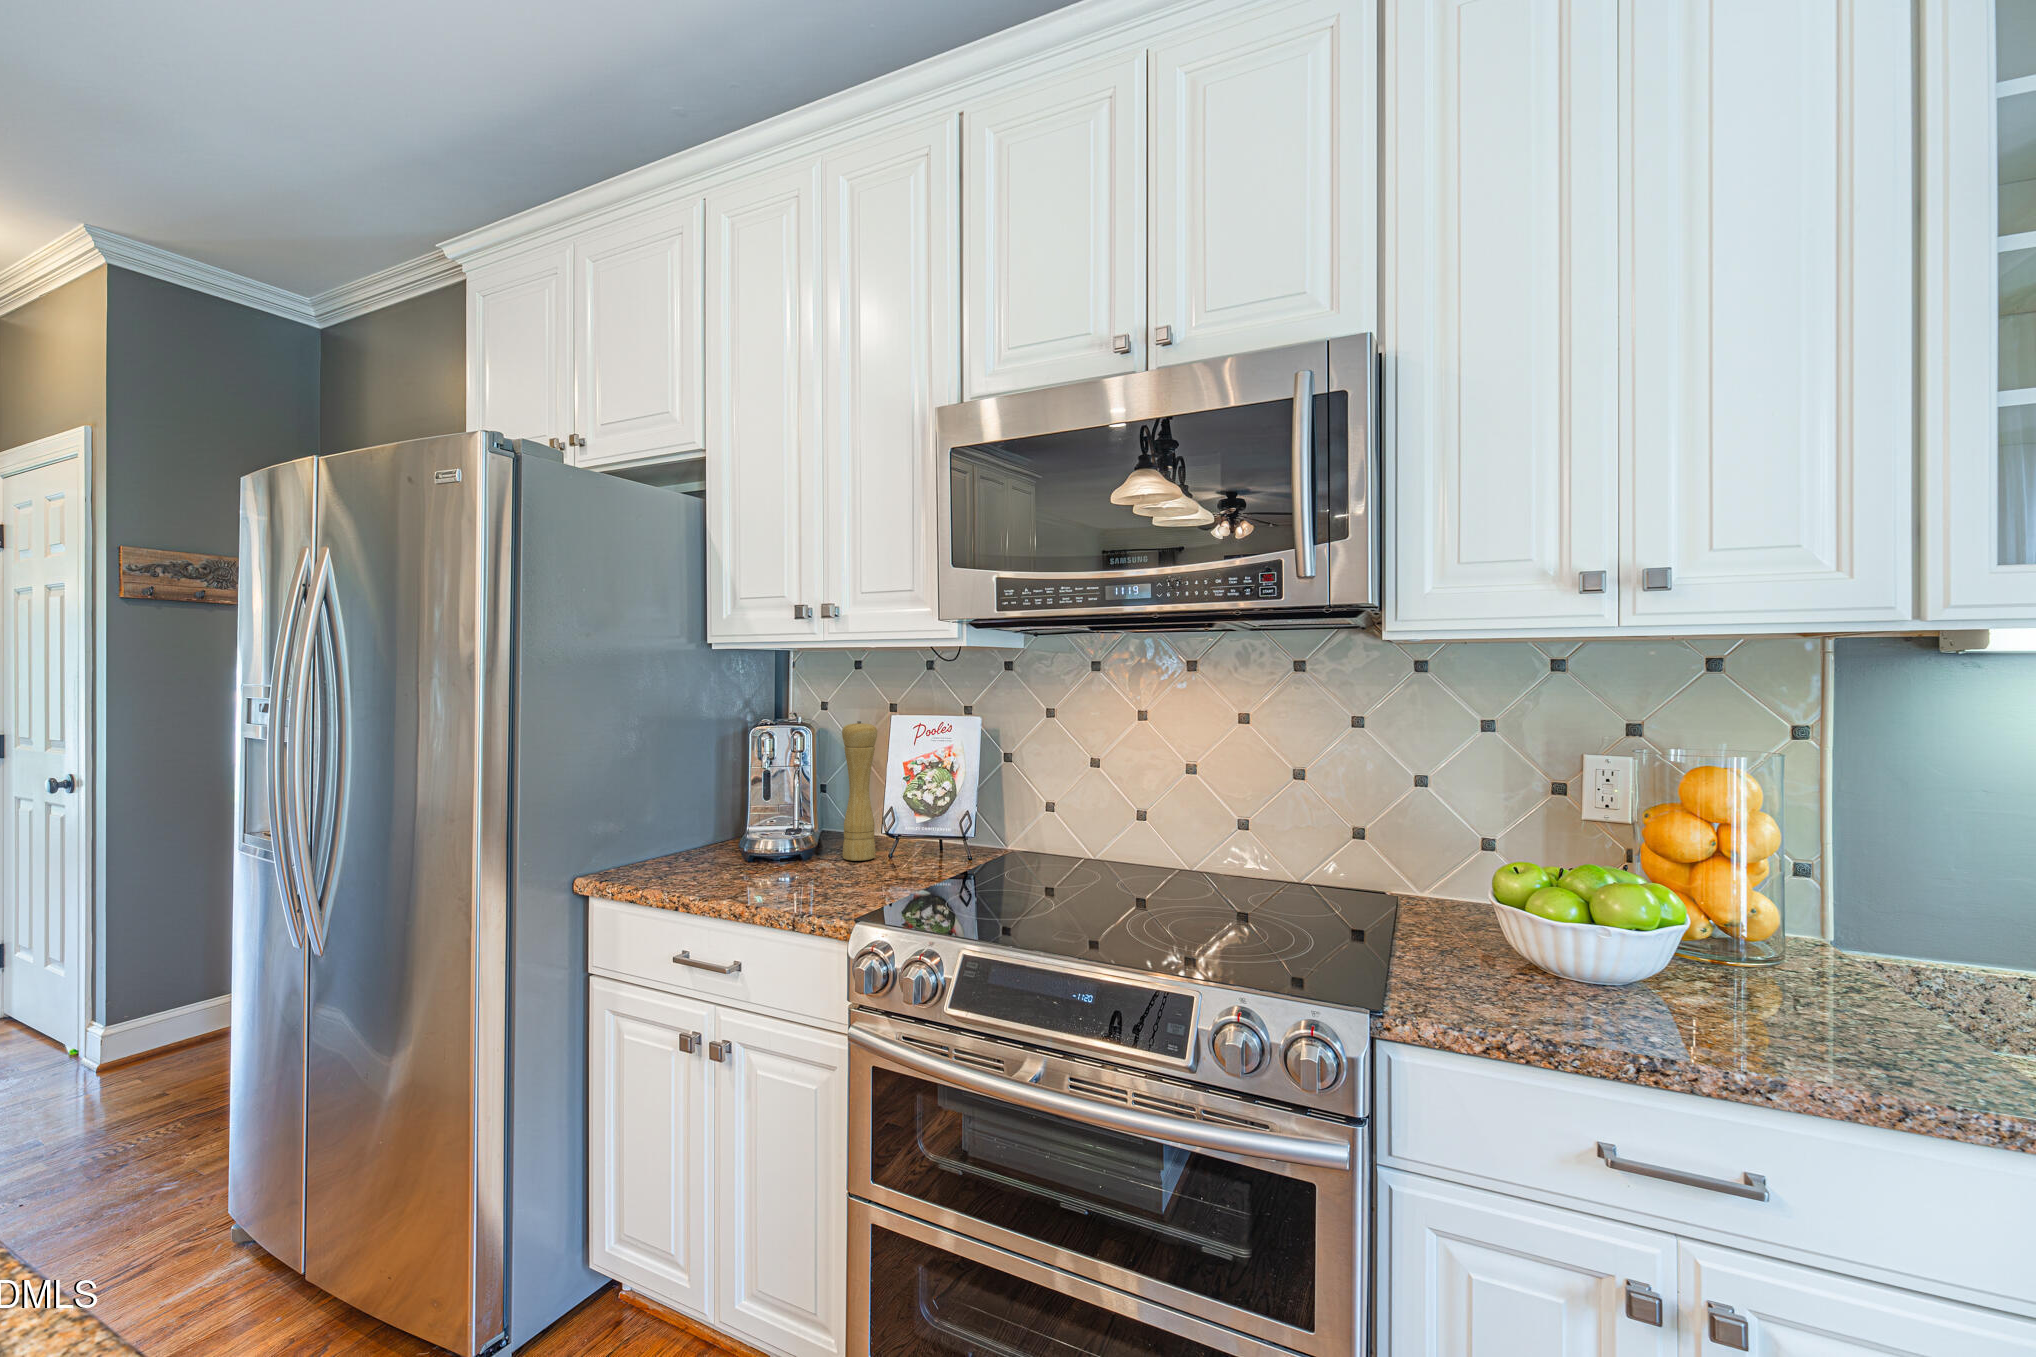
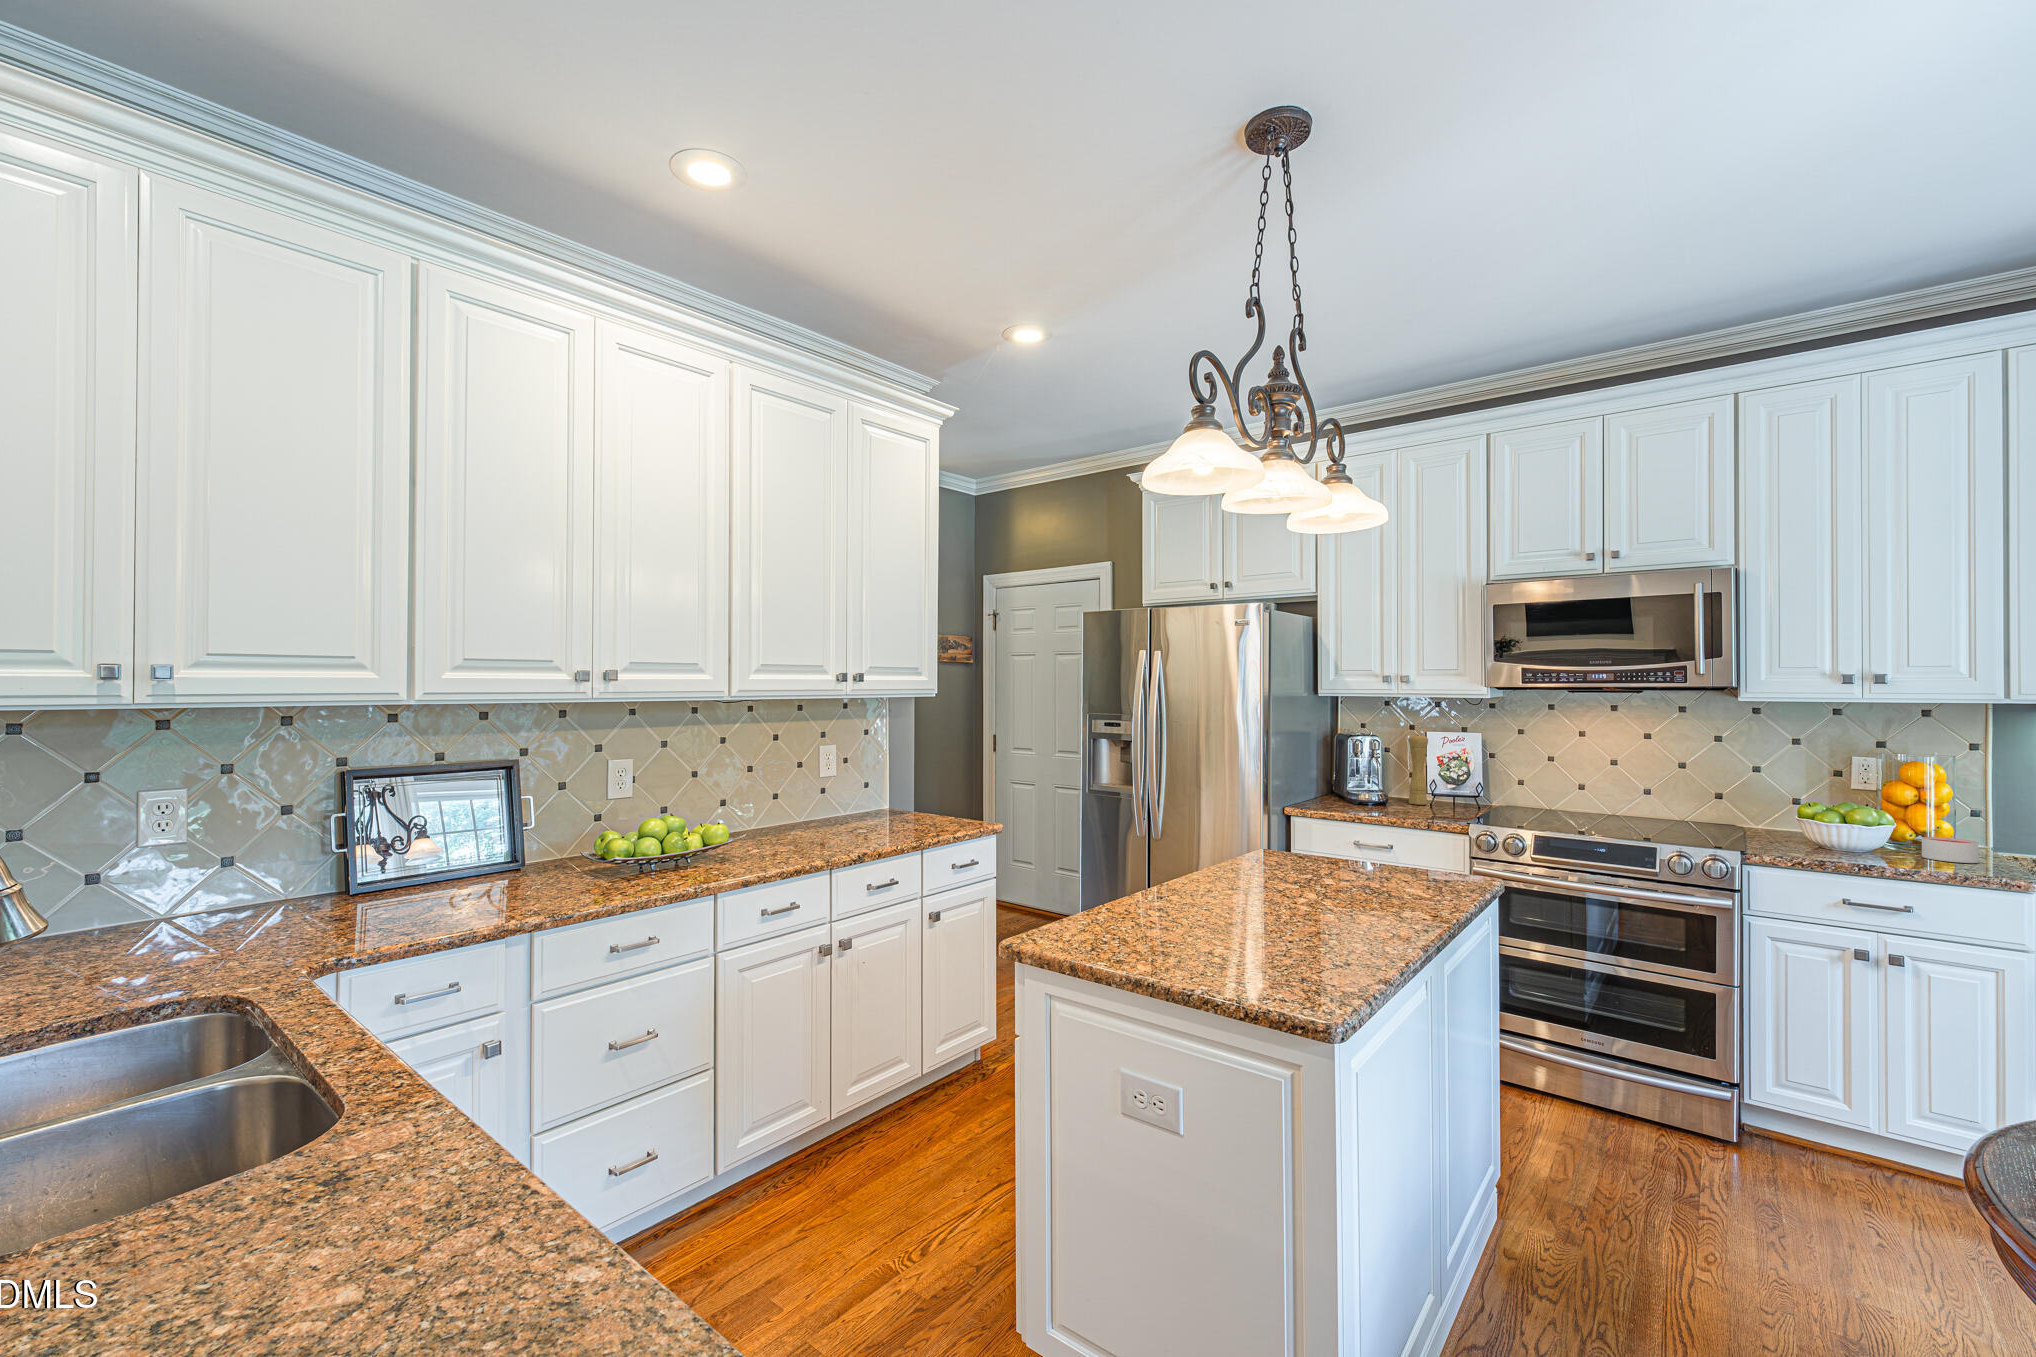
candle: none [1732,941,1851,1016] -> present [1922,837,1979,863]

